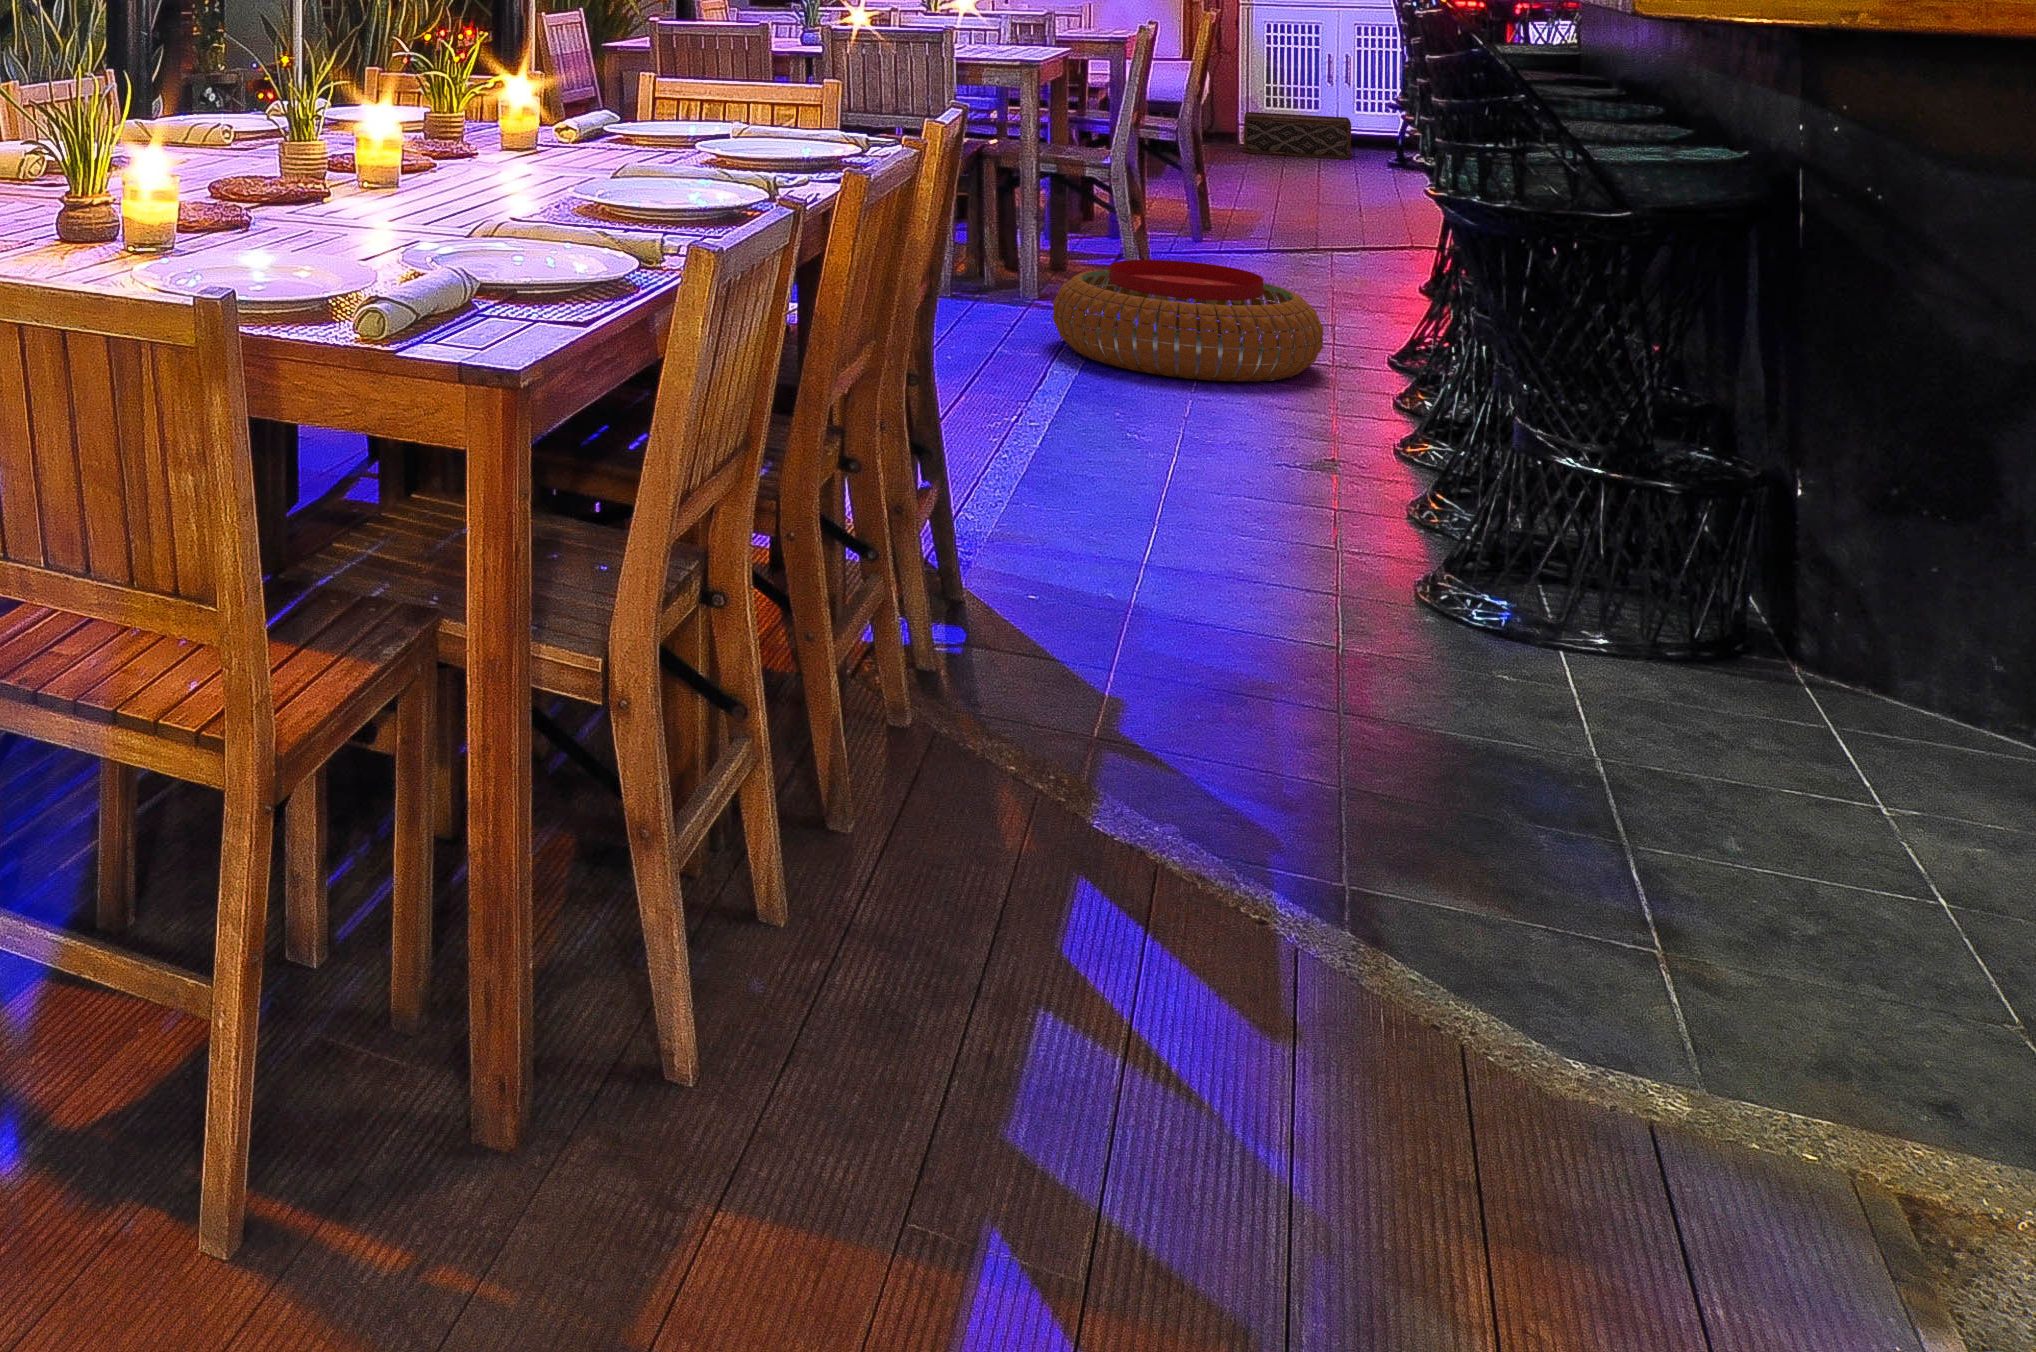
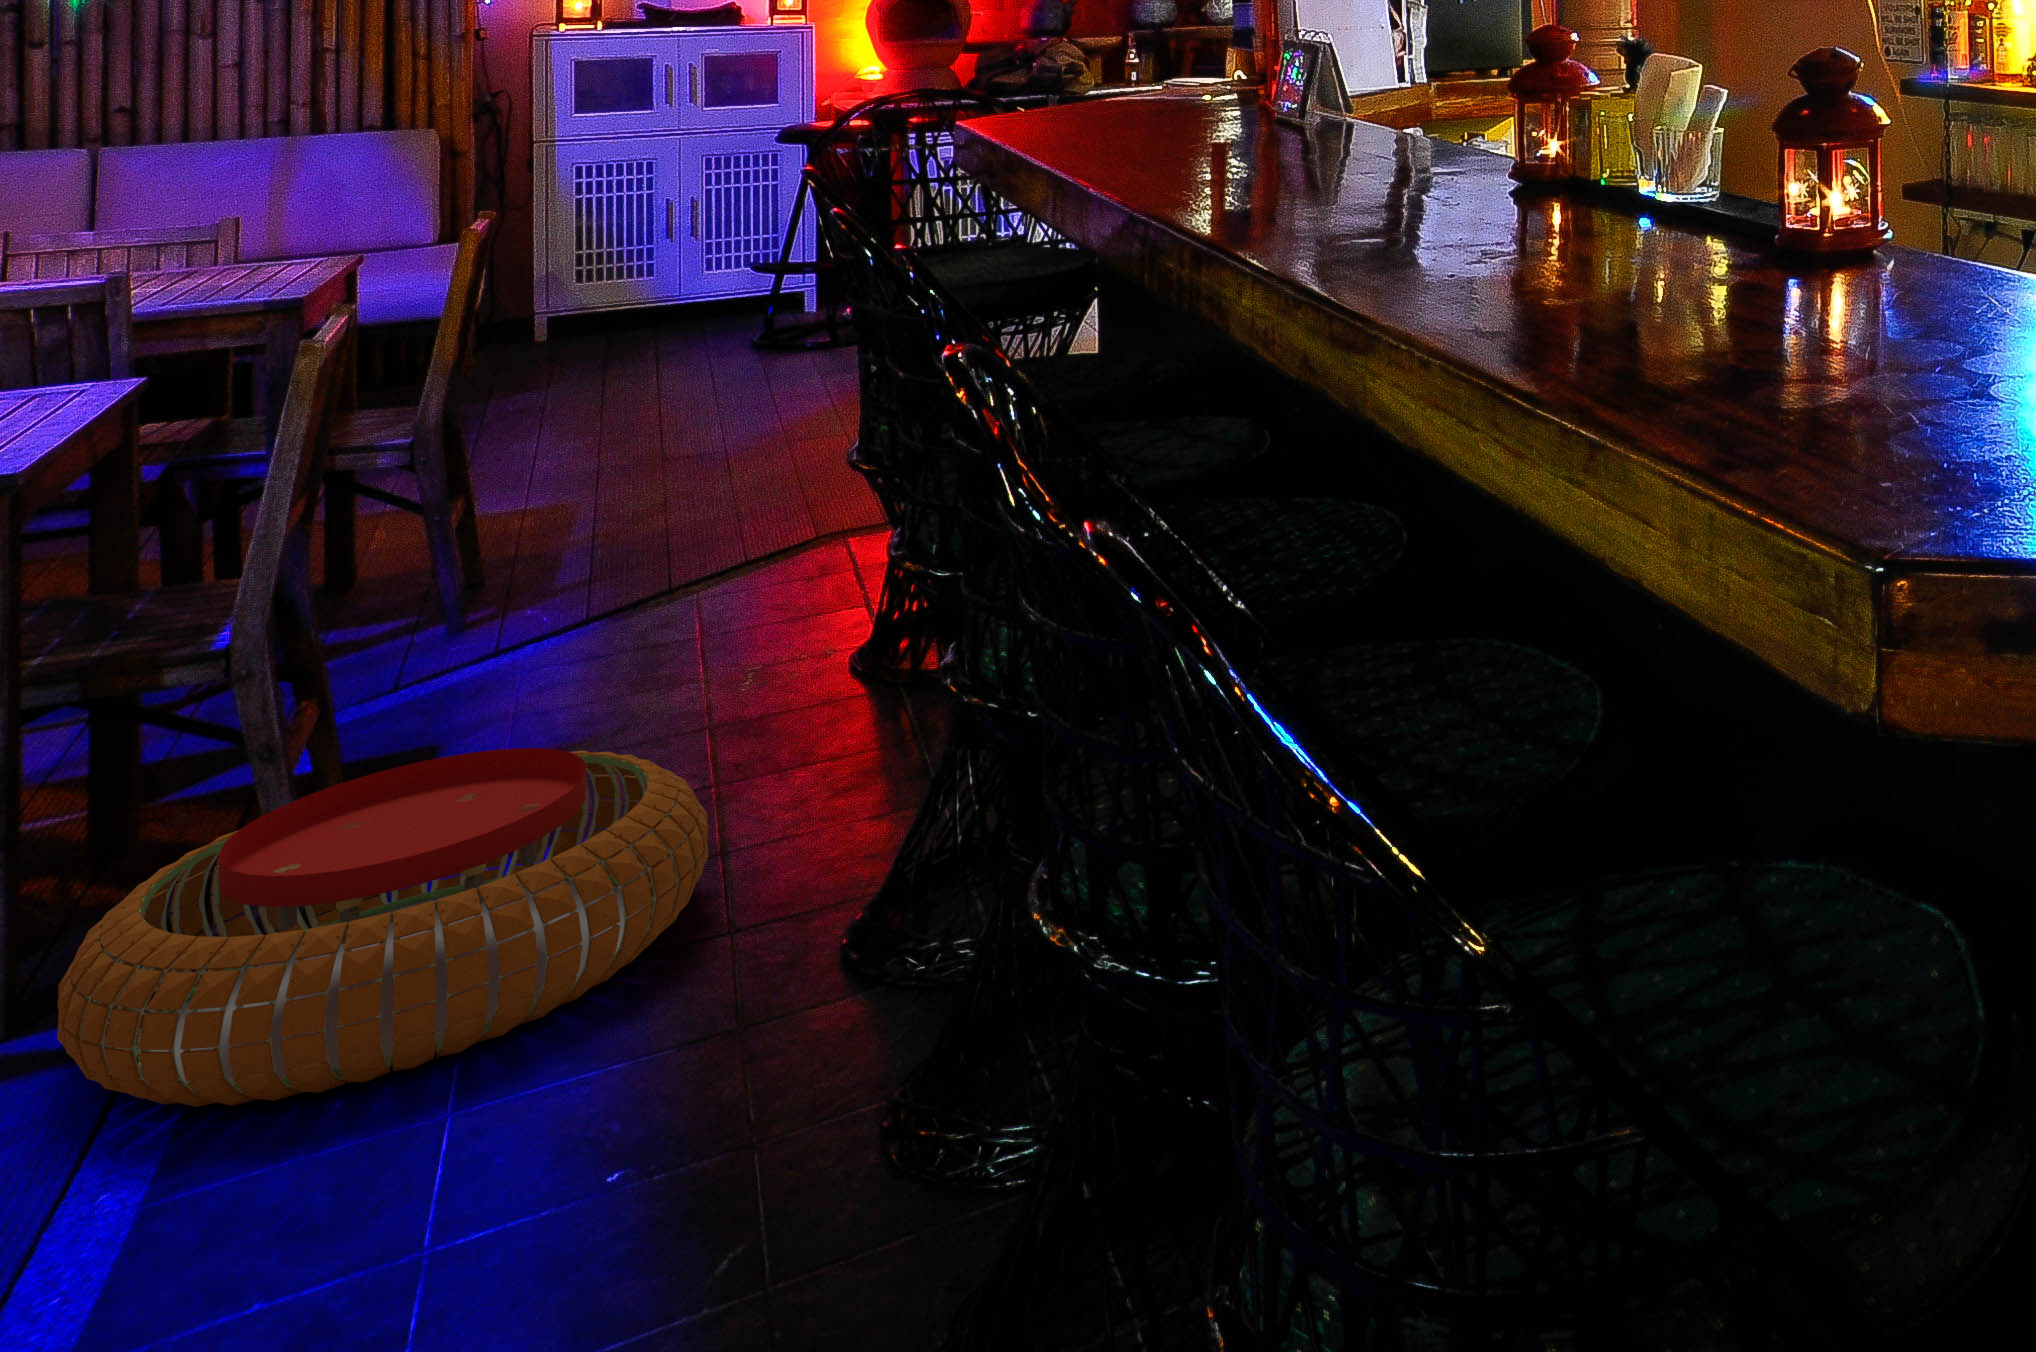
woven basket: present [1244,112,1351,159] -> none [541,272,698,345]

